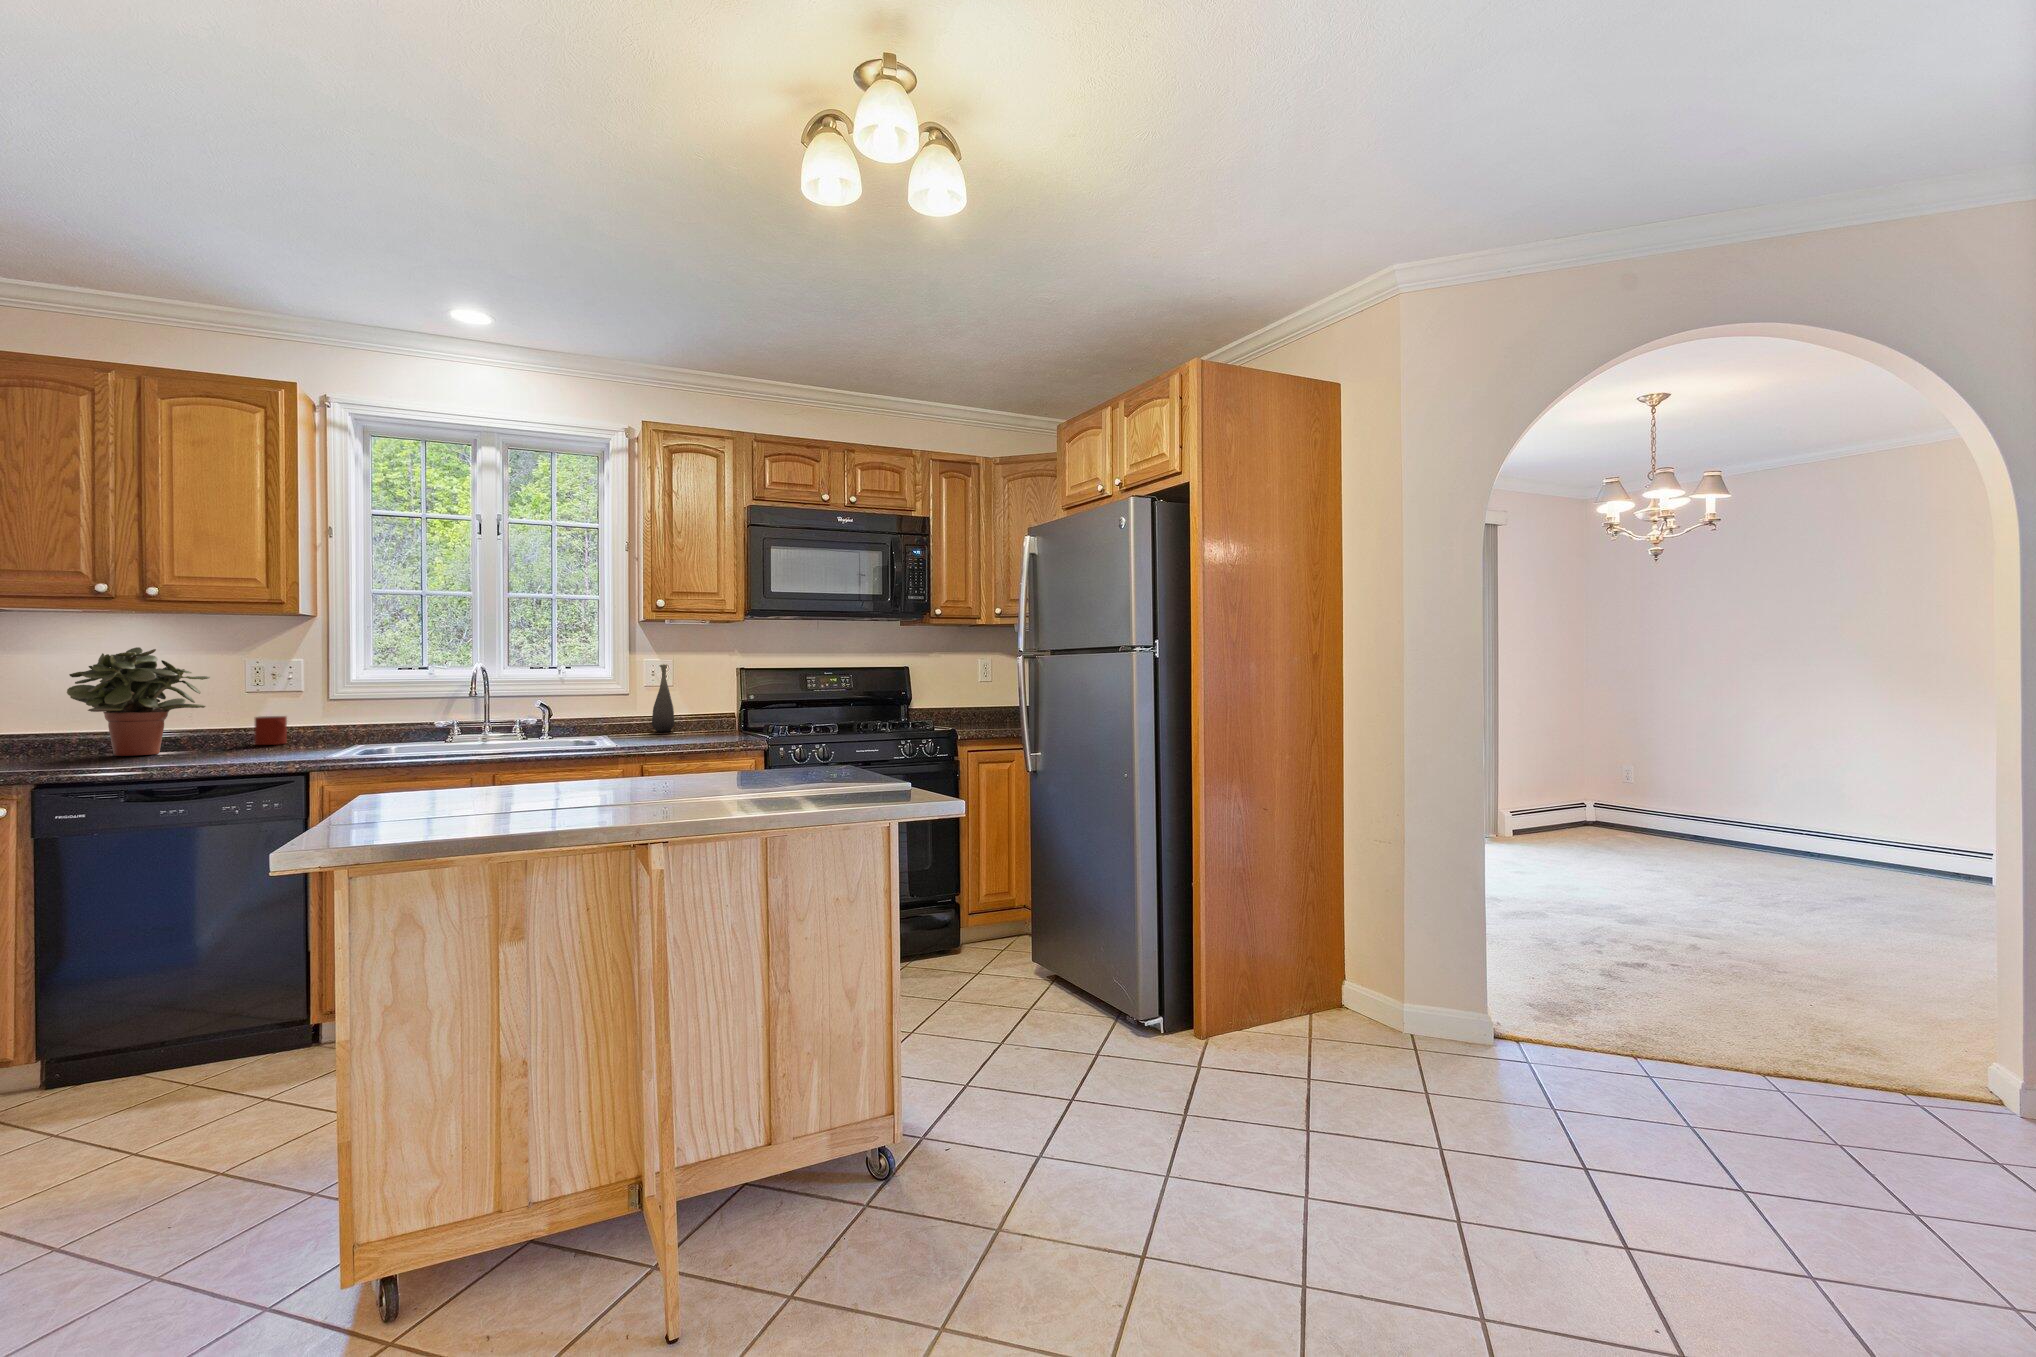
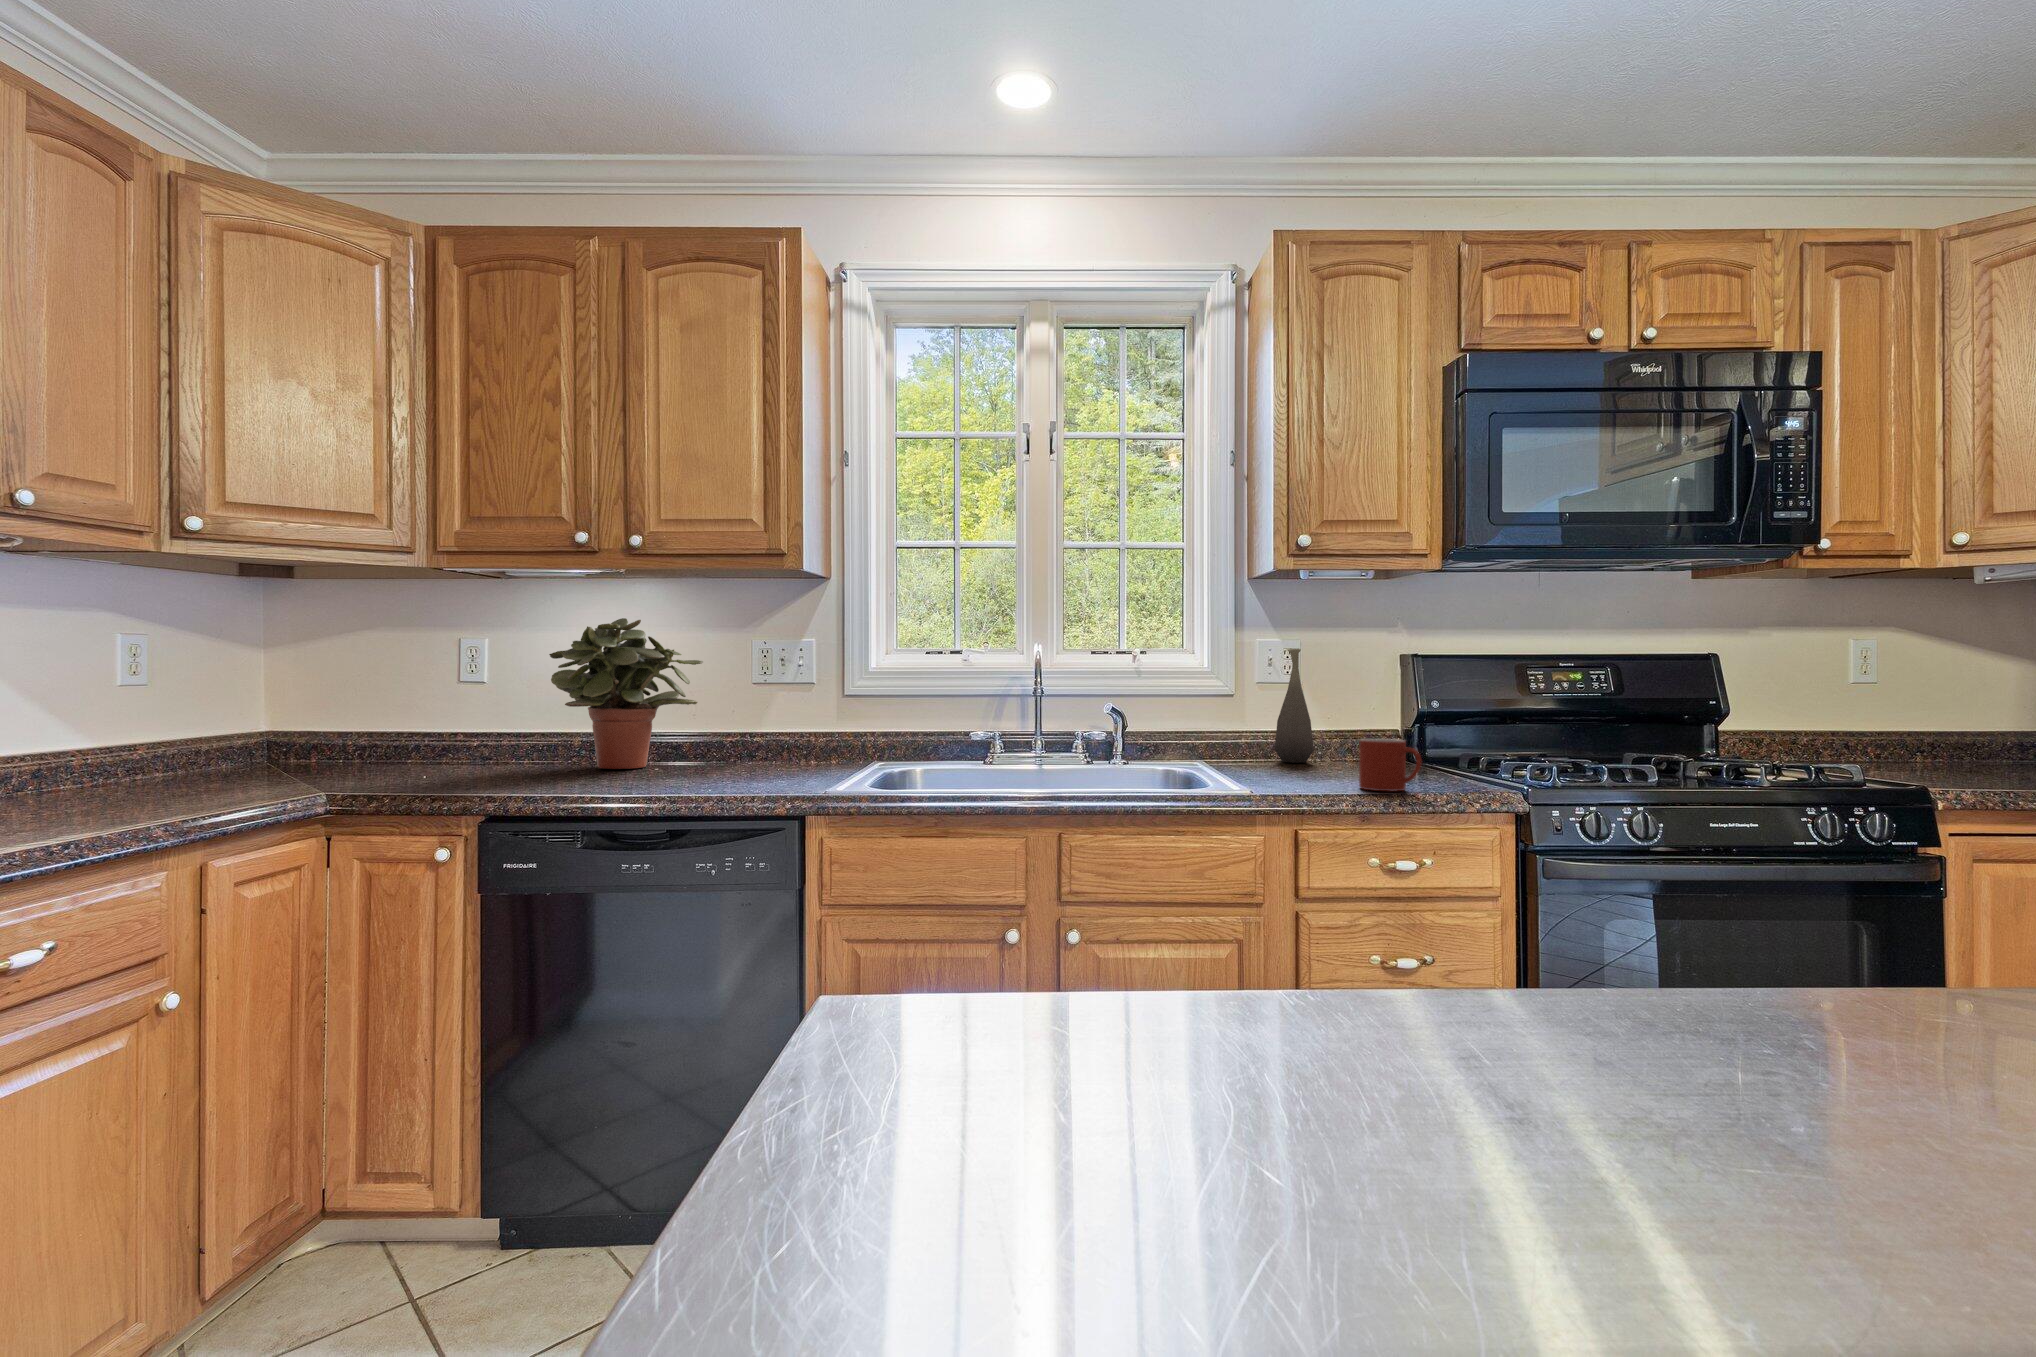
mug: present [255,716,287,745] -> present [1359,739,1422,791]

